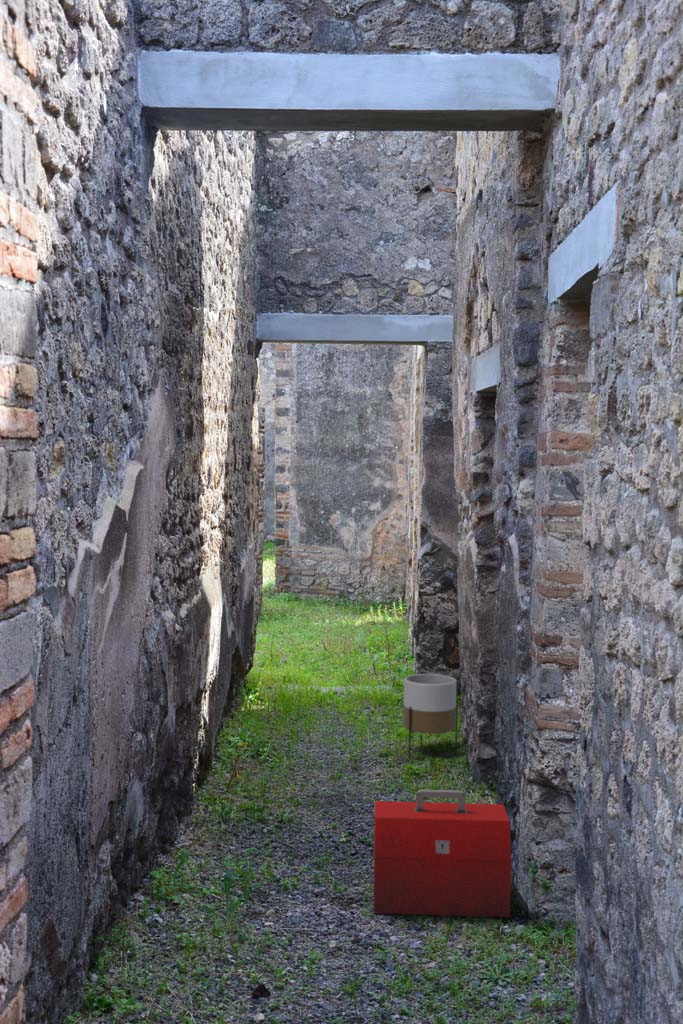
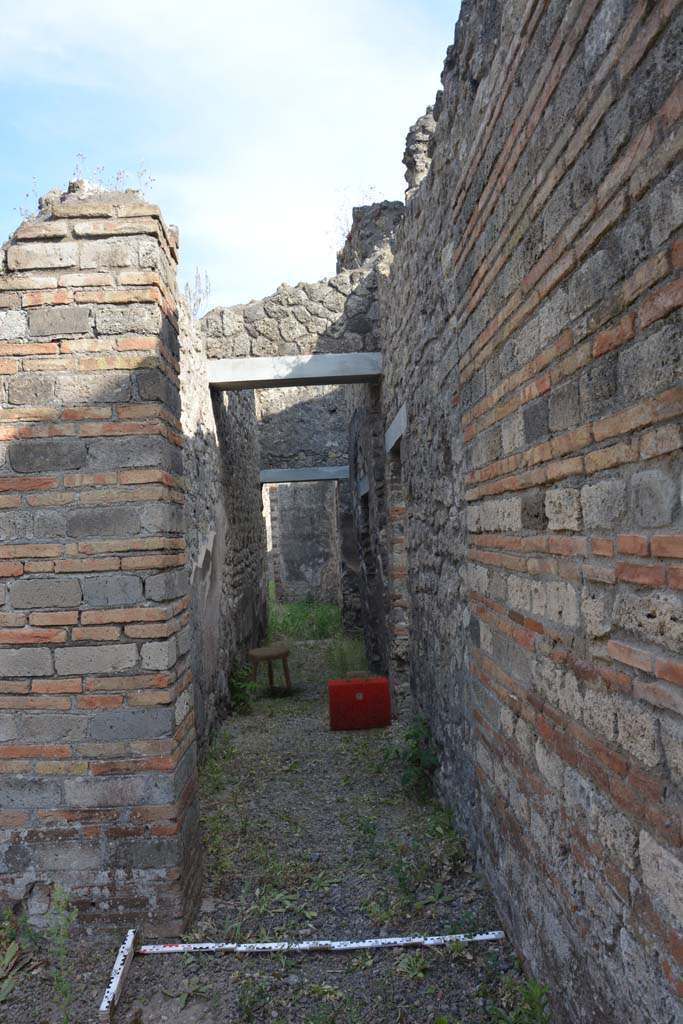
planter: present [403,674,458,758] -> none [339,630,366,671]
stool: none [208,702,298,810] -> present [249,646,292,694]

